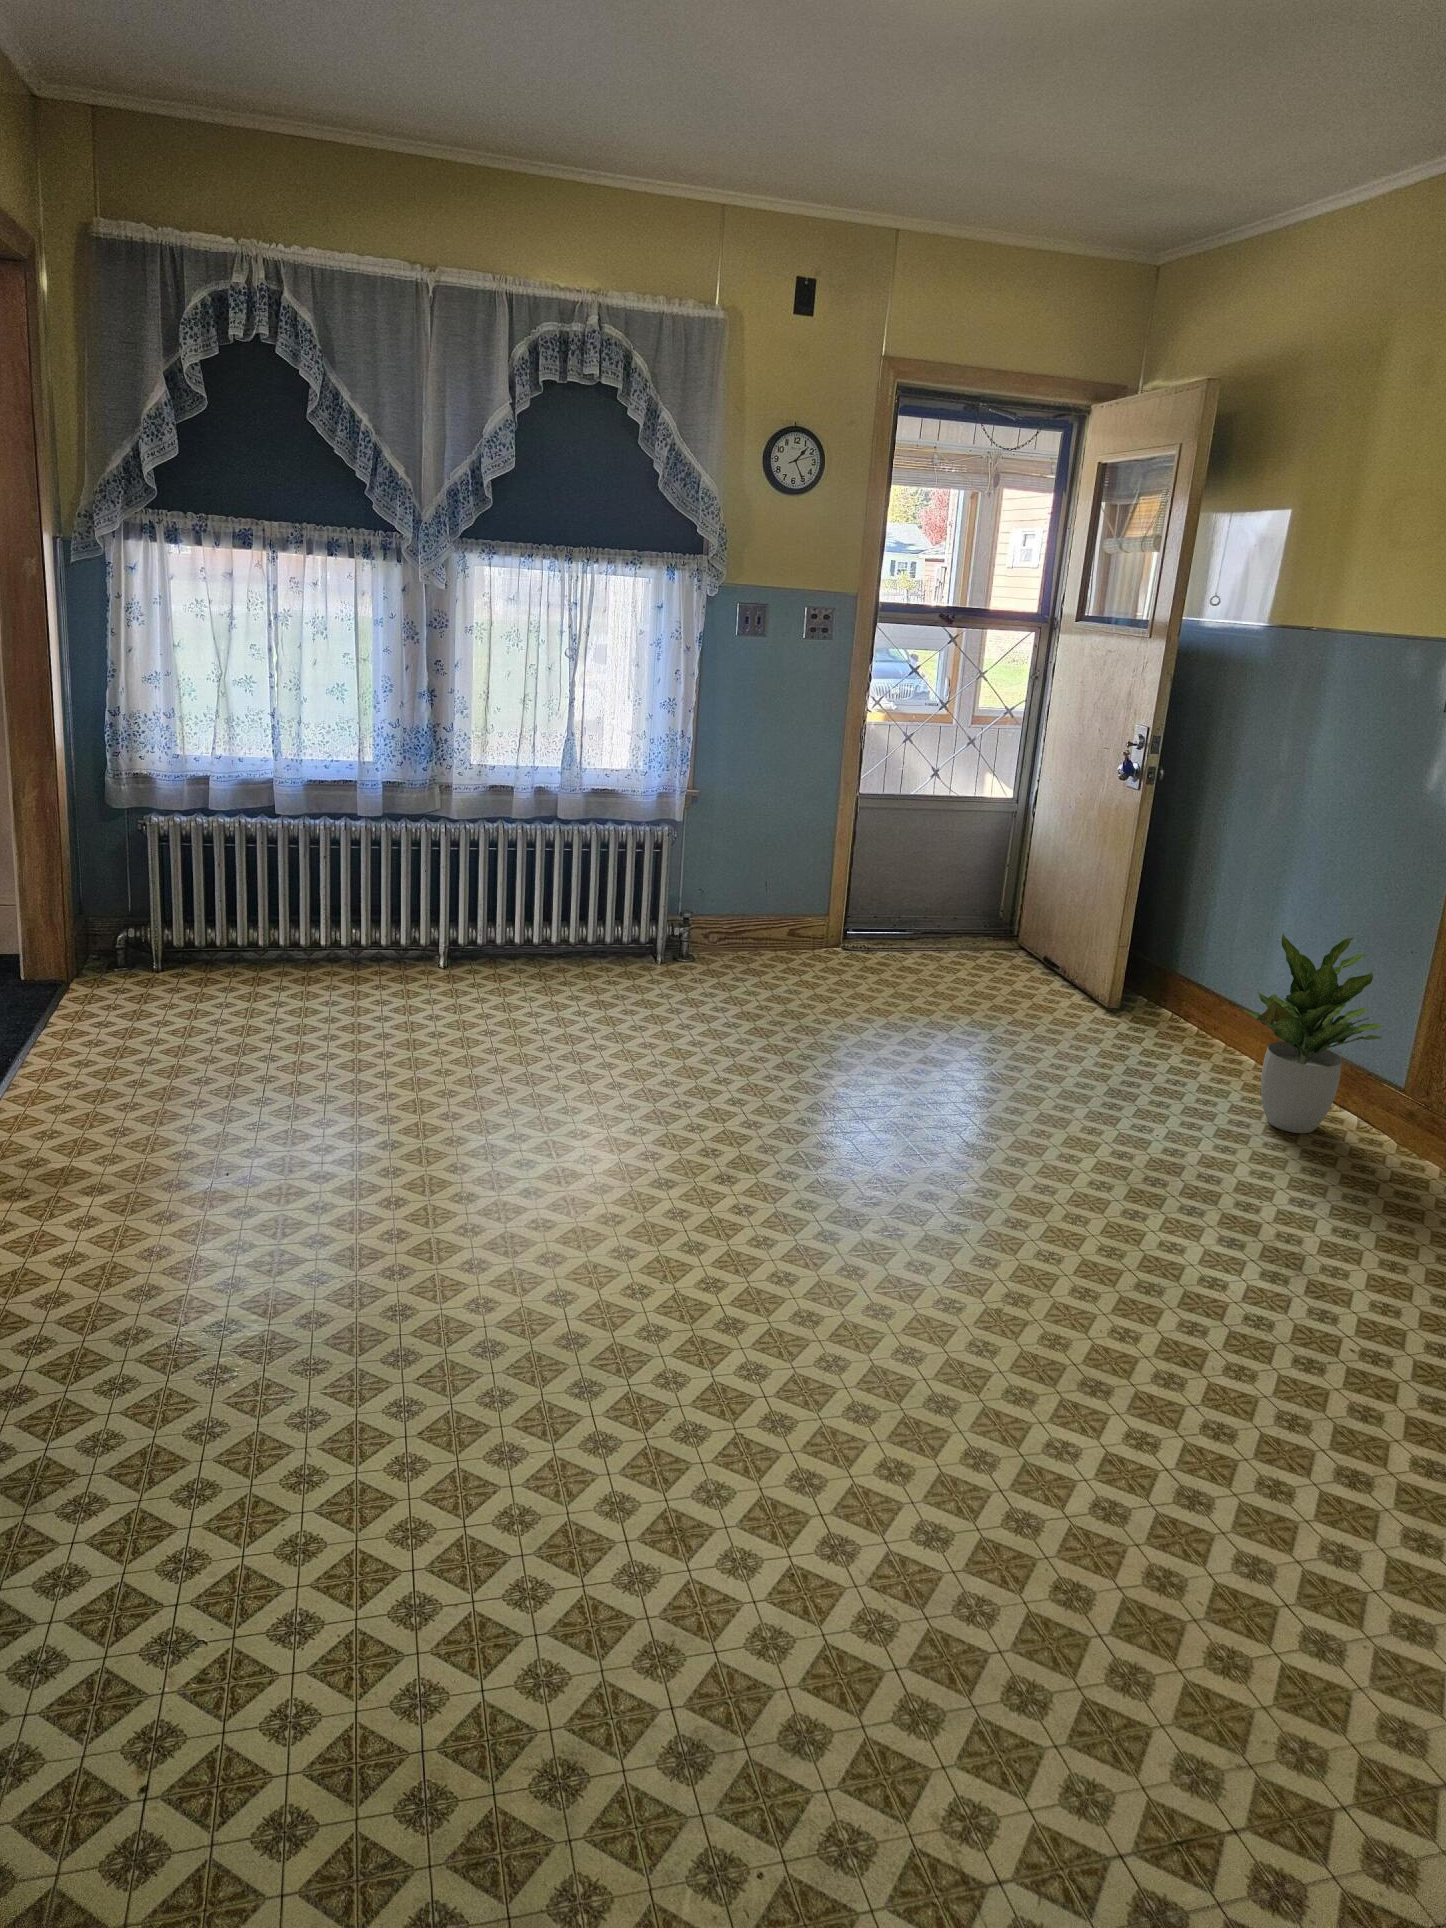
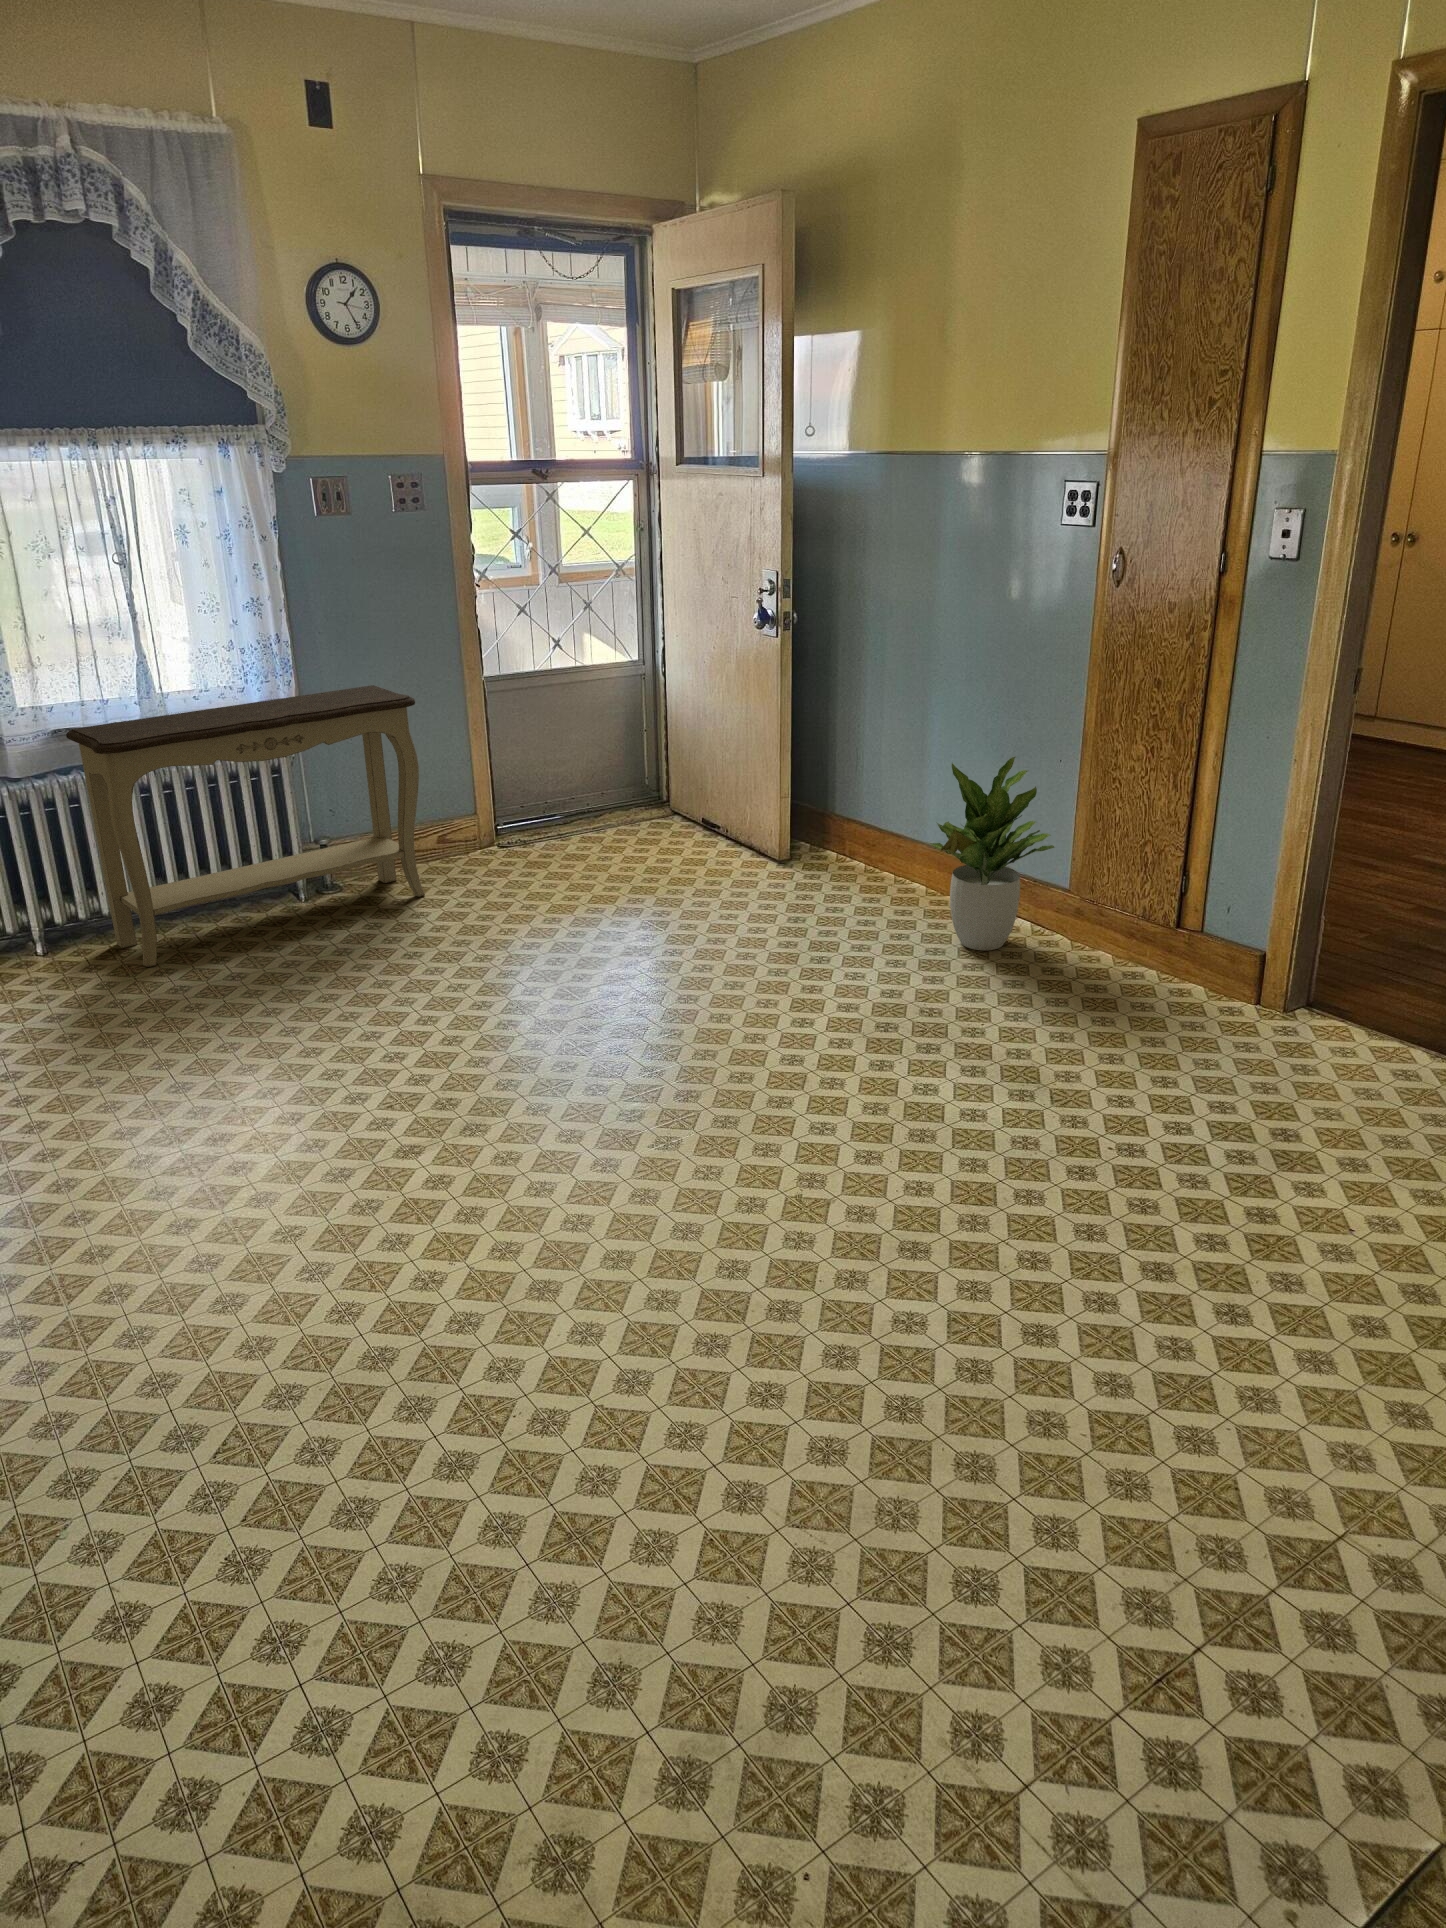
console table: none [498,785,786,992] -> present [66,685,425,967]

